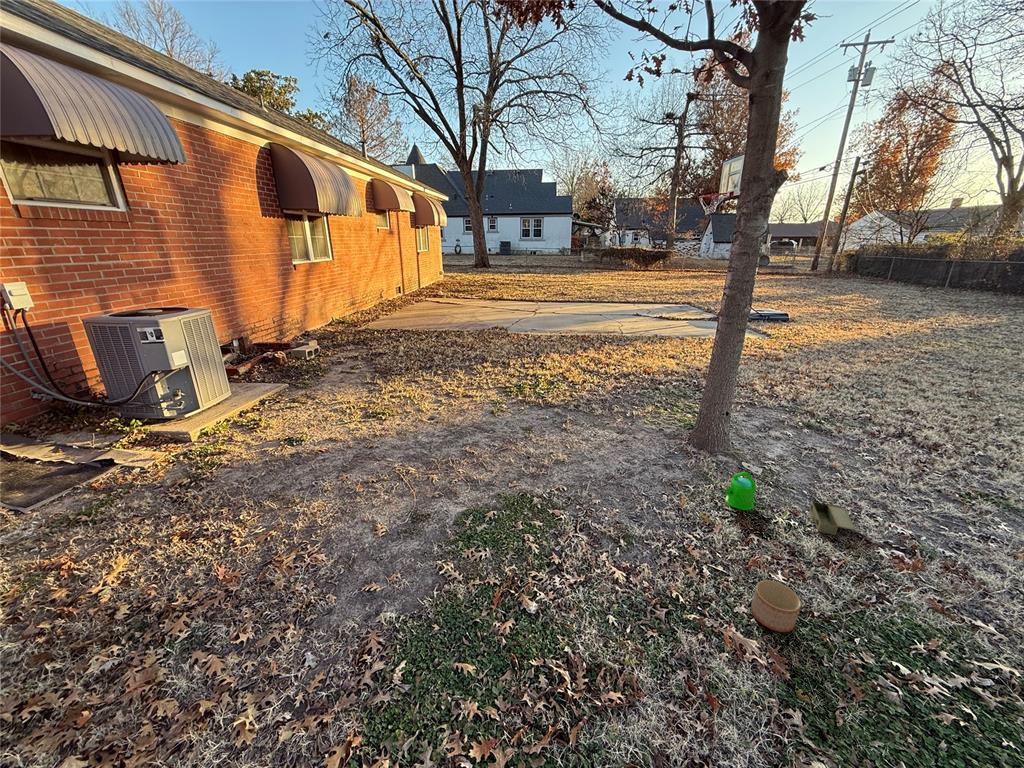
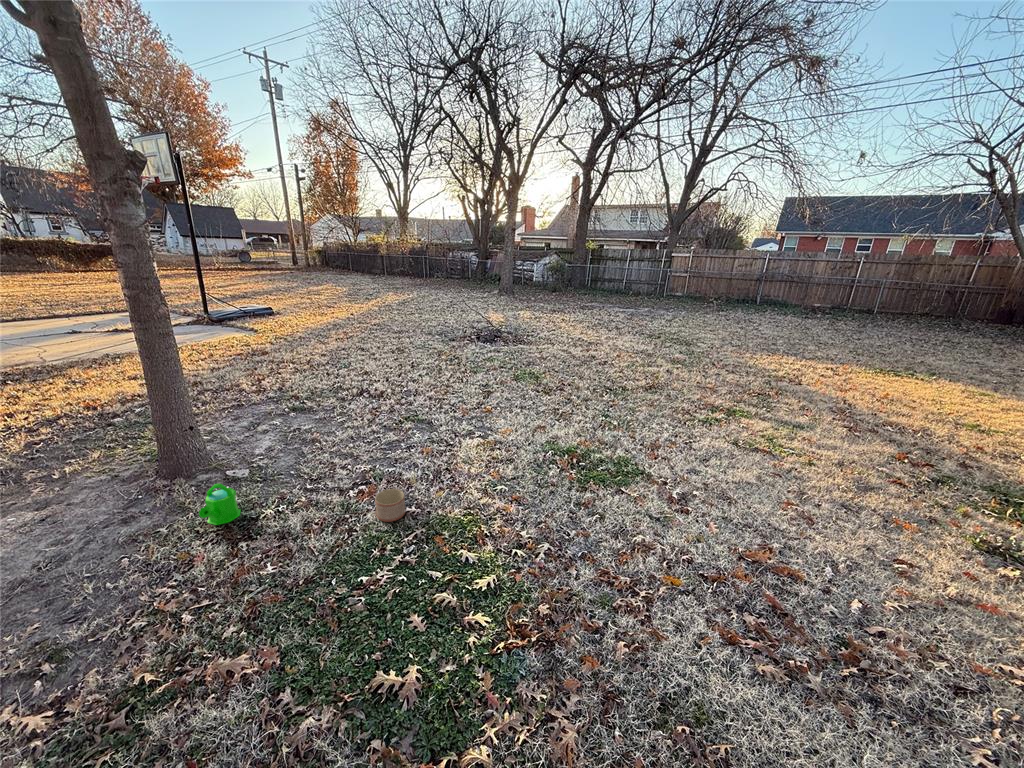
toolbox: present [810,502,856,535] -> none [293,472,330,505]
planter: present [751,580,801,632] -> present [375,489,405,522]

